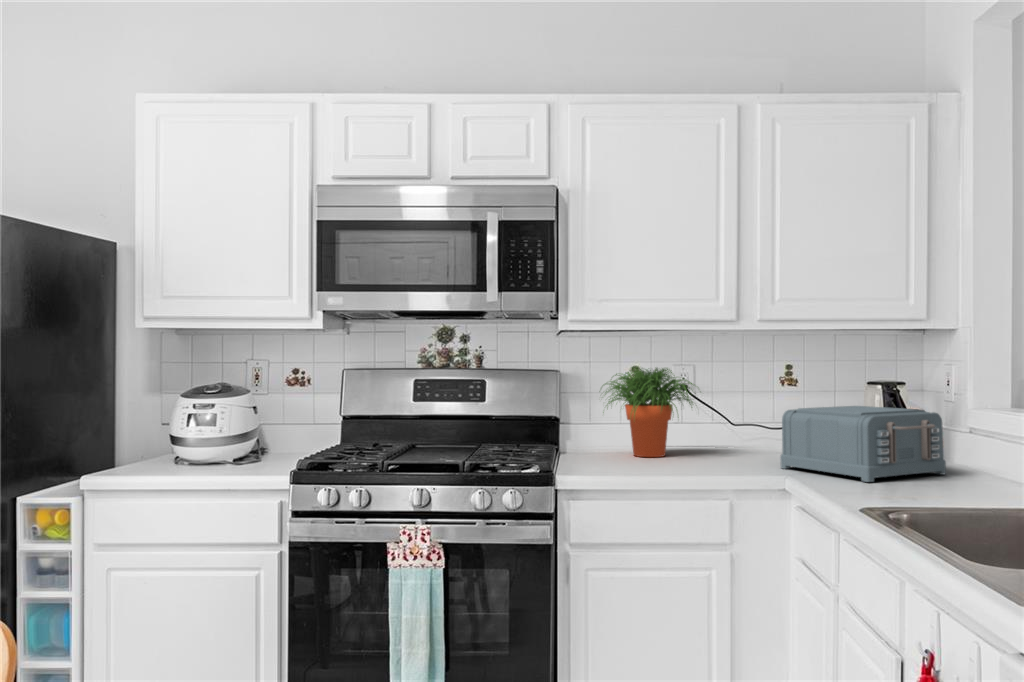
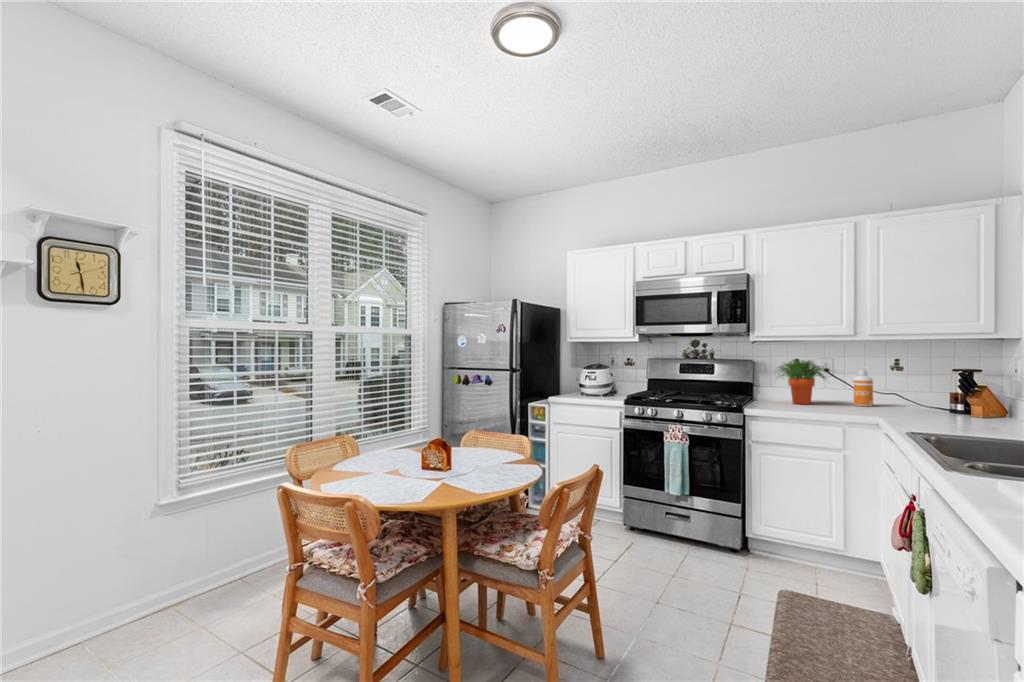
soap dispenser: none [732,379,763,454] -> present [854,367,873,406]
toaster: present [780,406,946,482] -> none [870,383,973,421]

